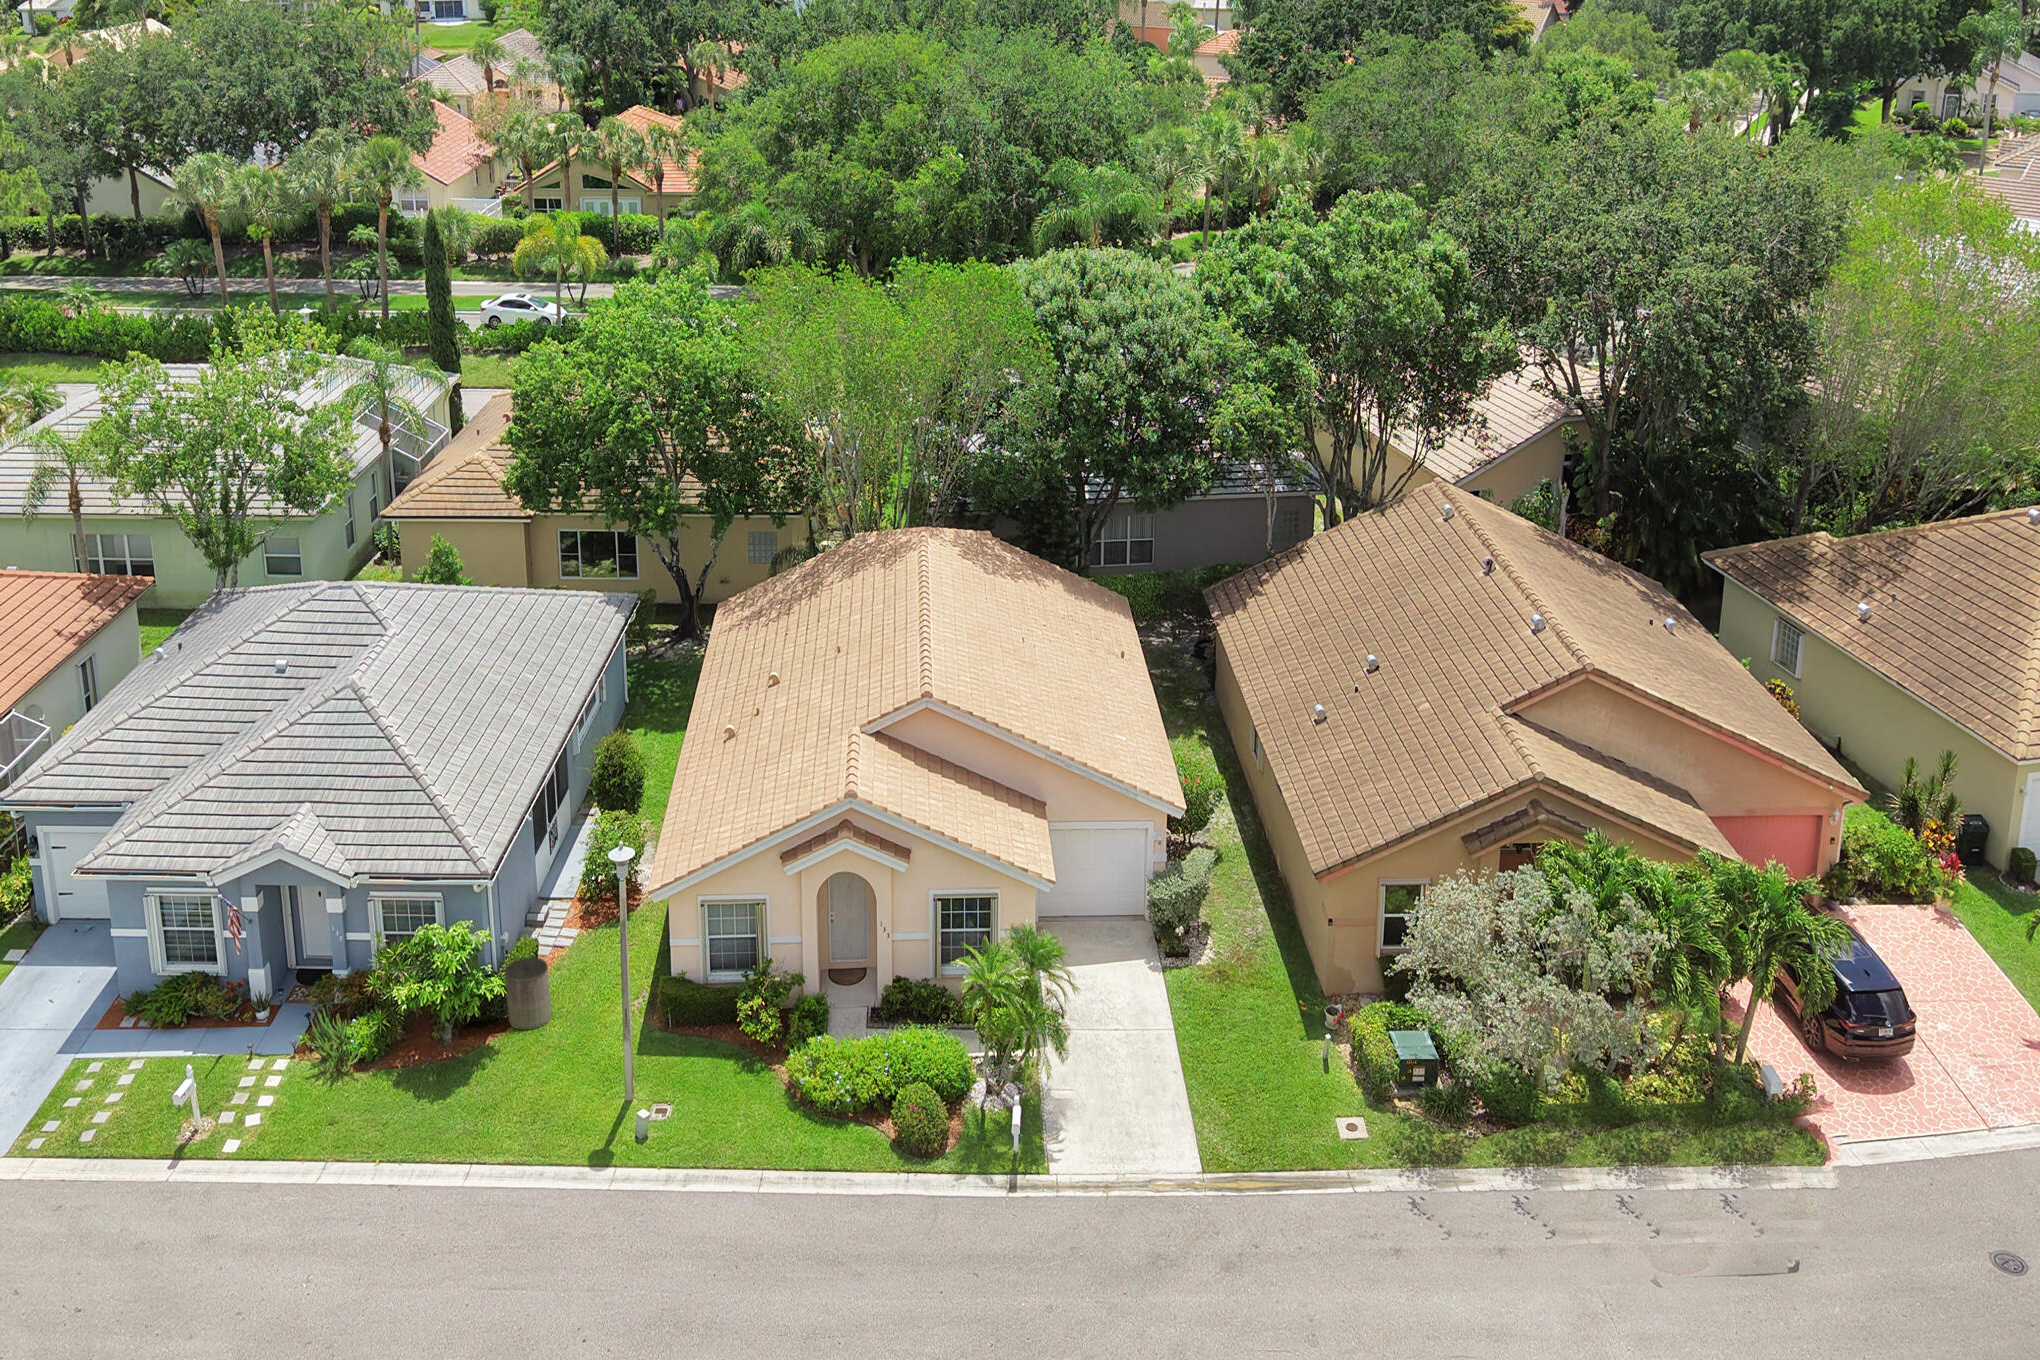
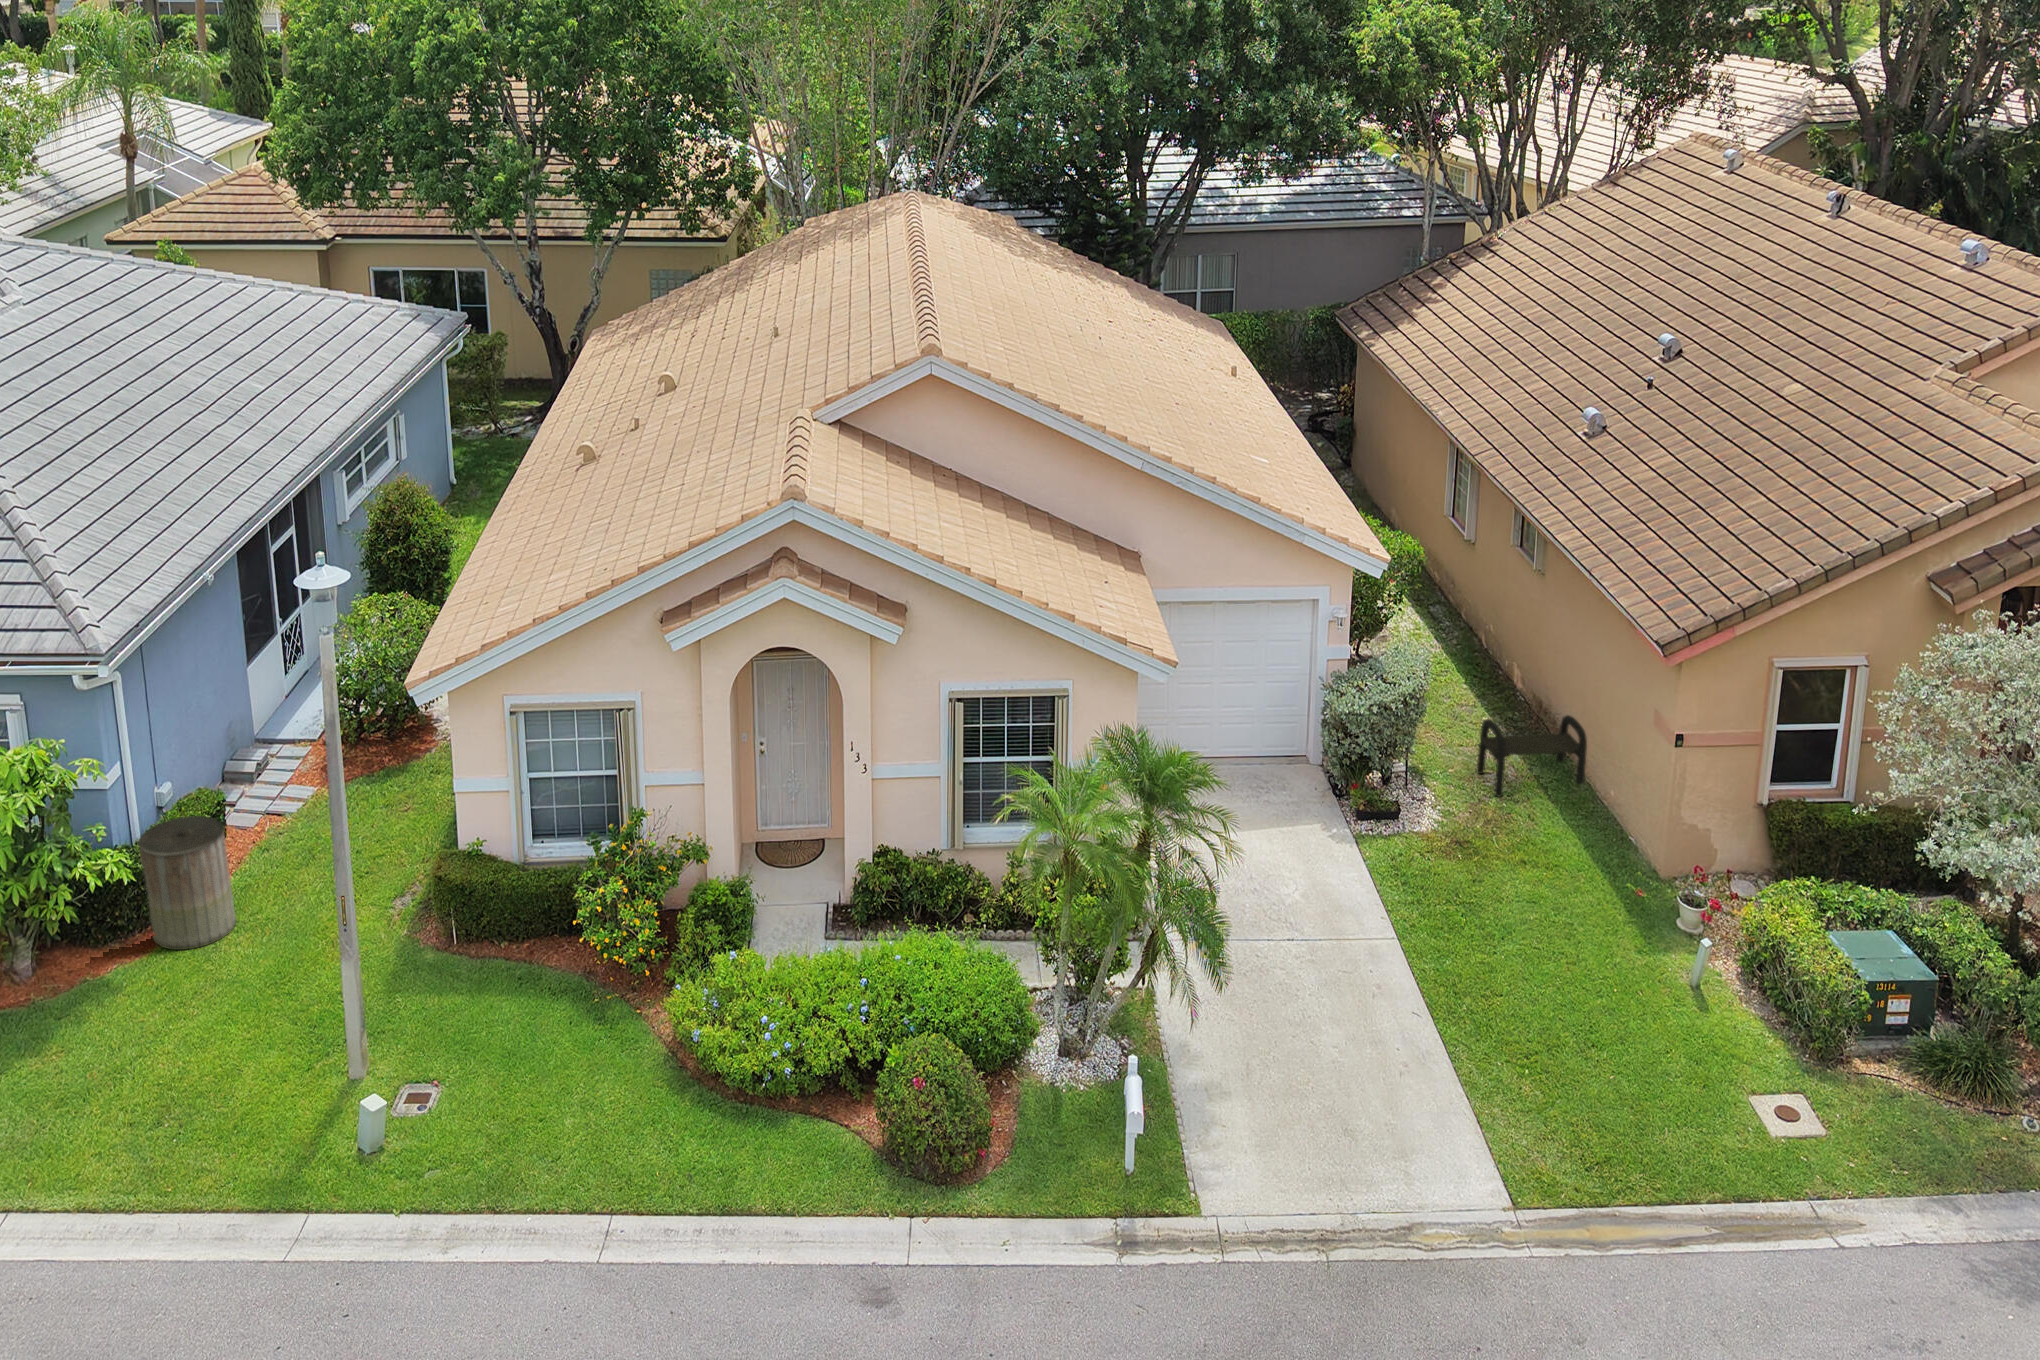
bench: none [1244,895,1302,944] -> present [1477,715,1587,797]

